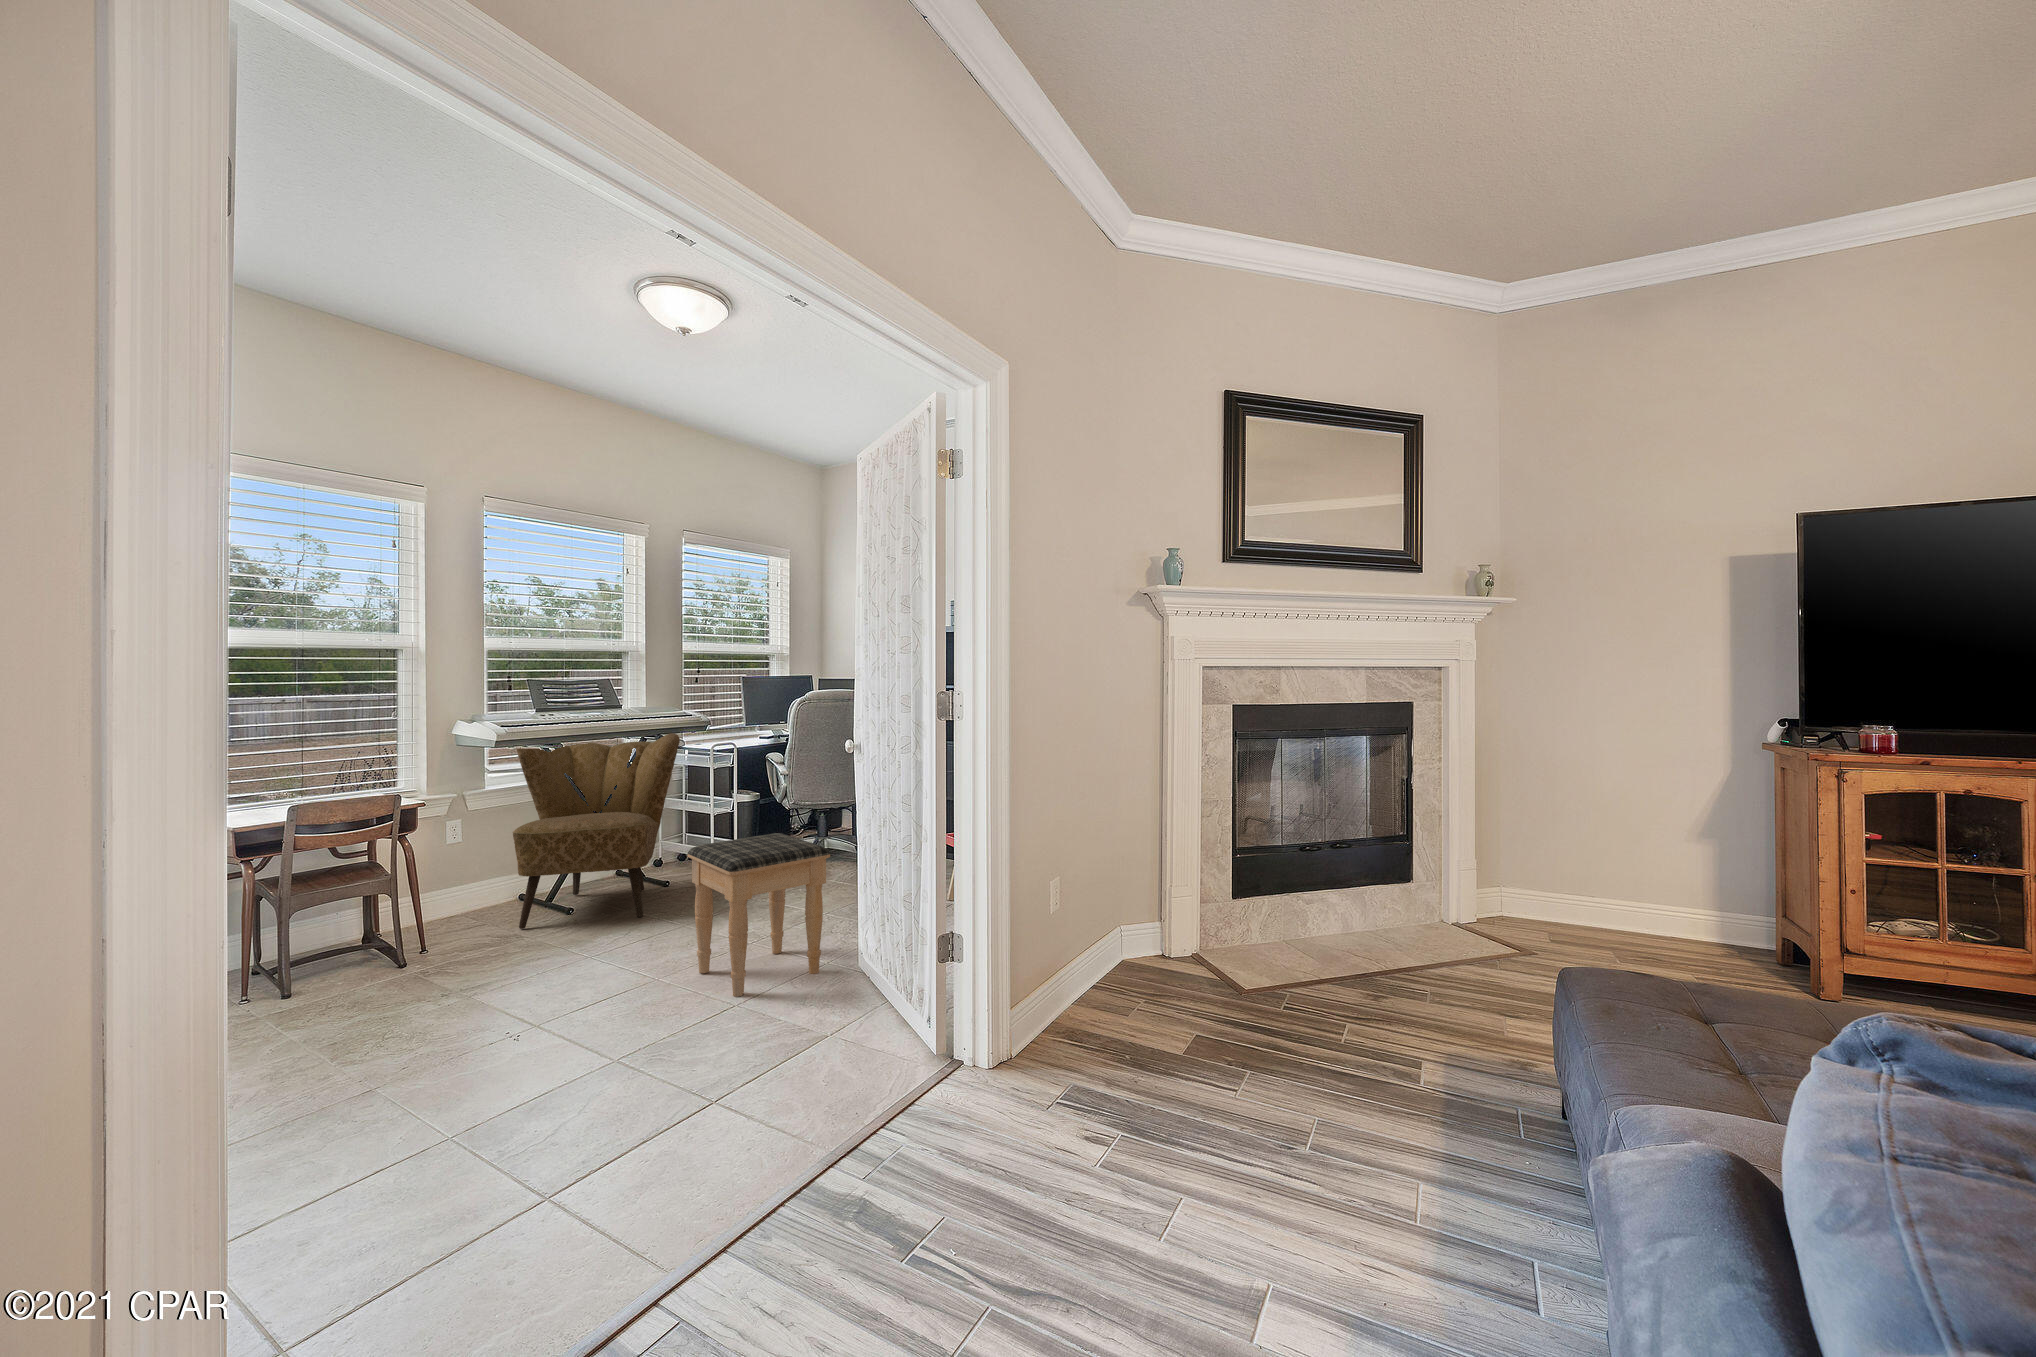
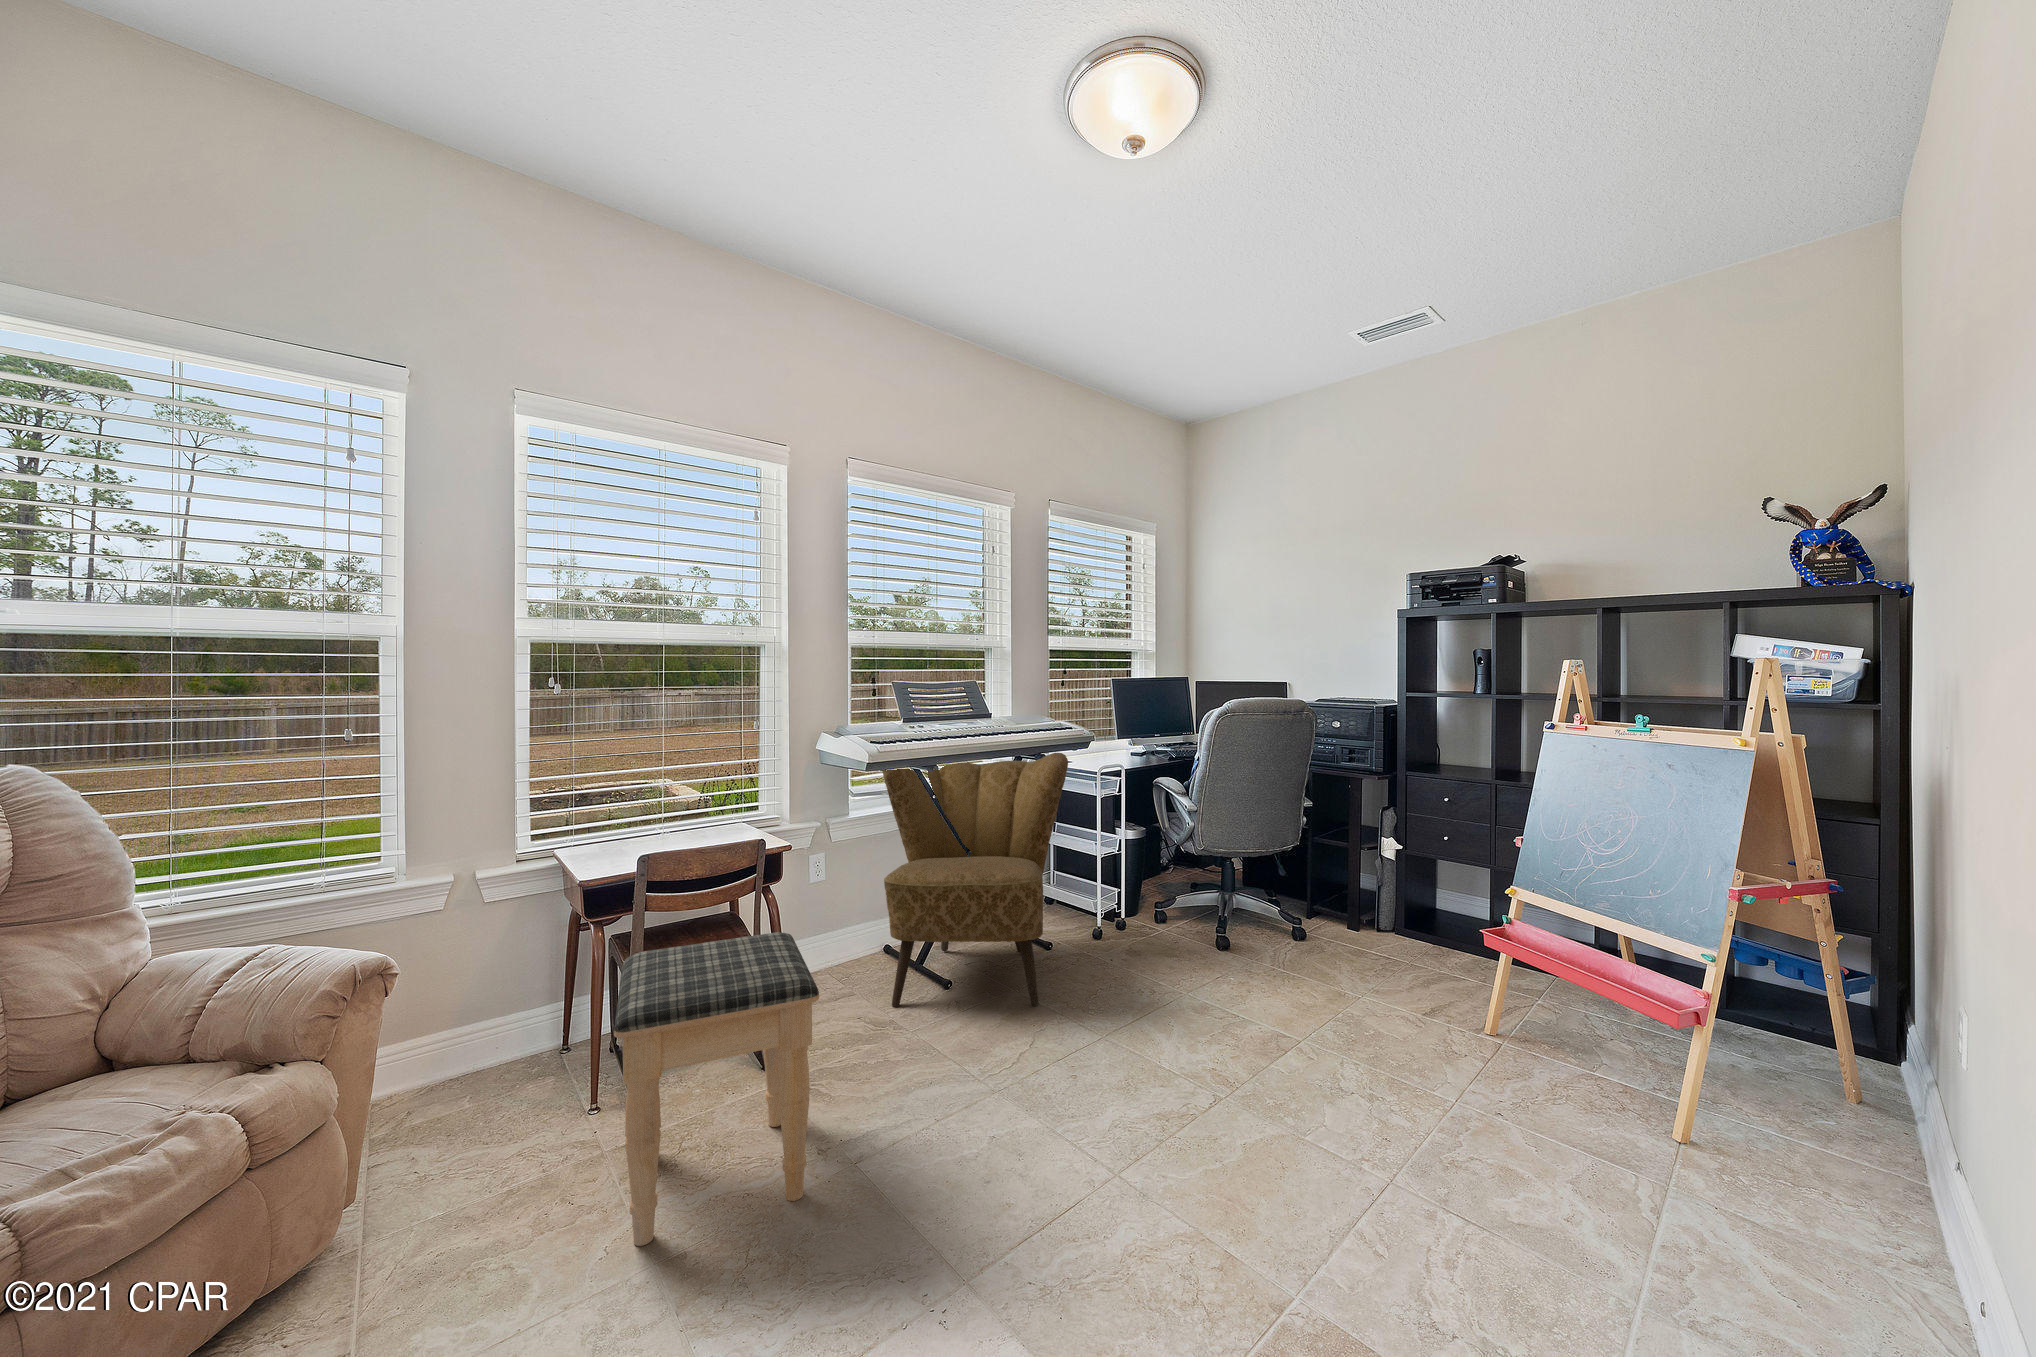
footstool: present [688,833,830,997] -> present [614,932,819,1246]

